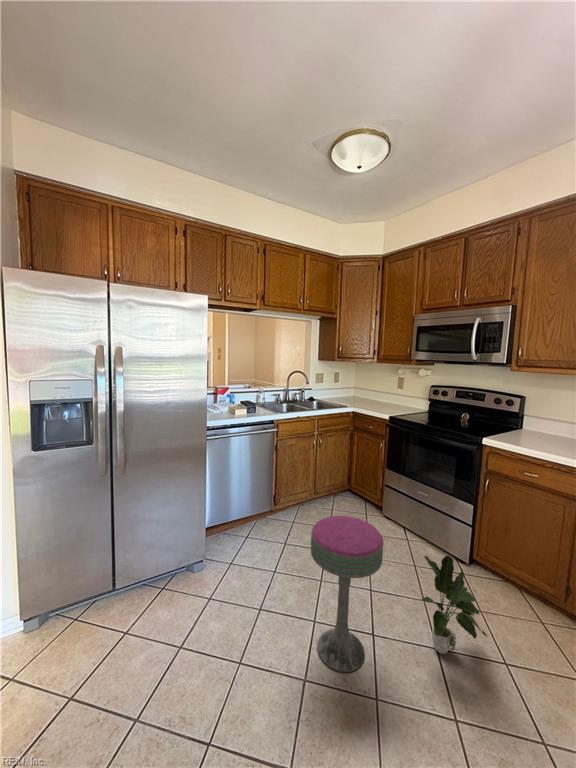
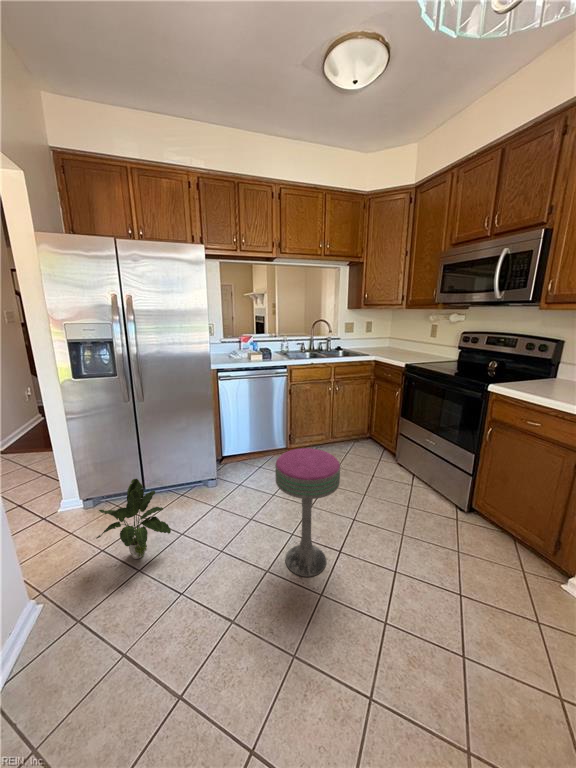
potted plant: present [420,556,487,654] -> present [96,479,171,559]

